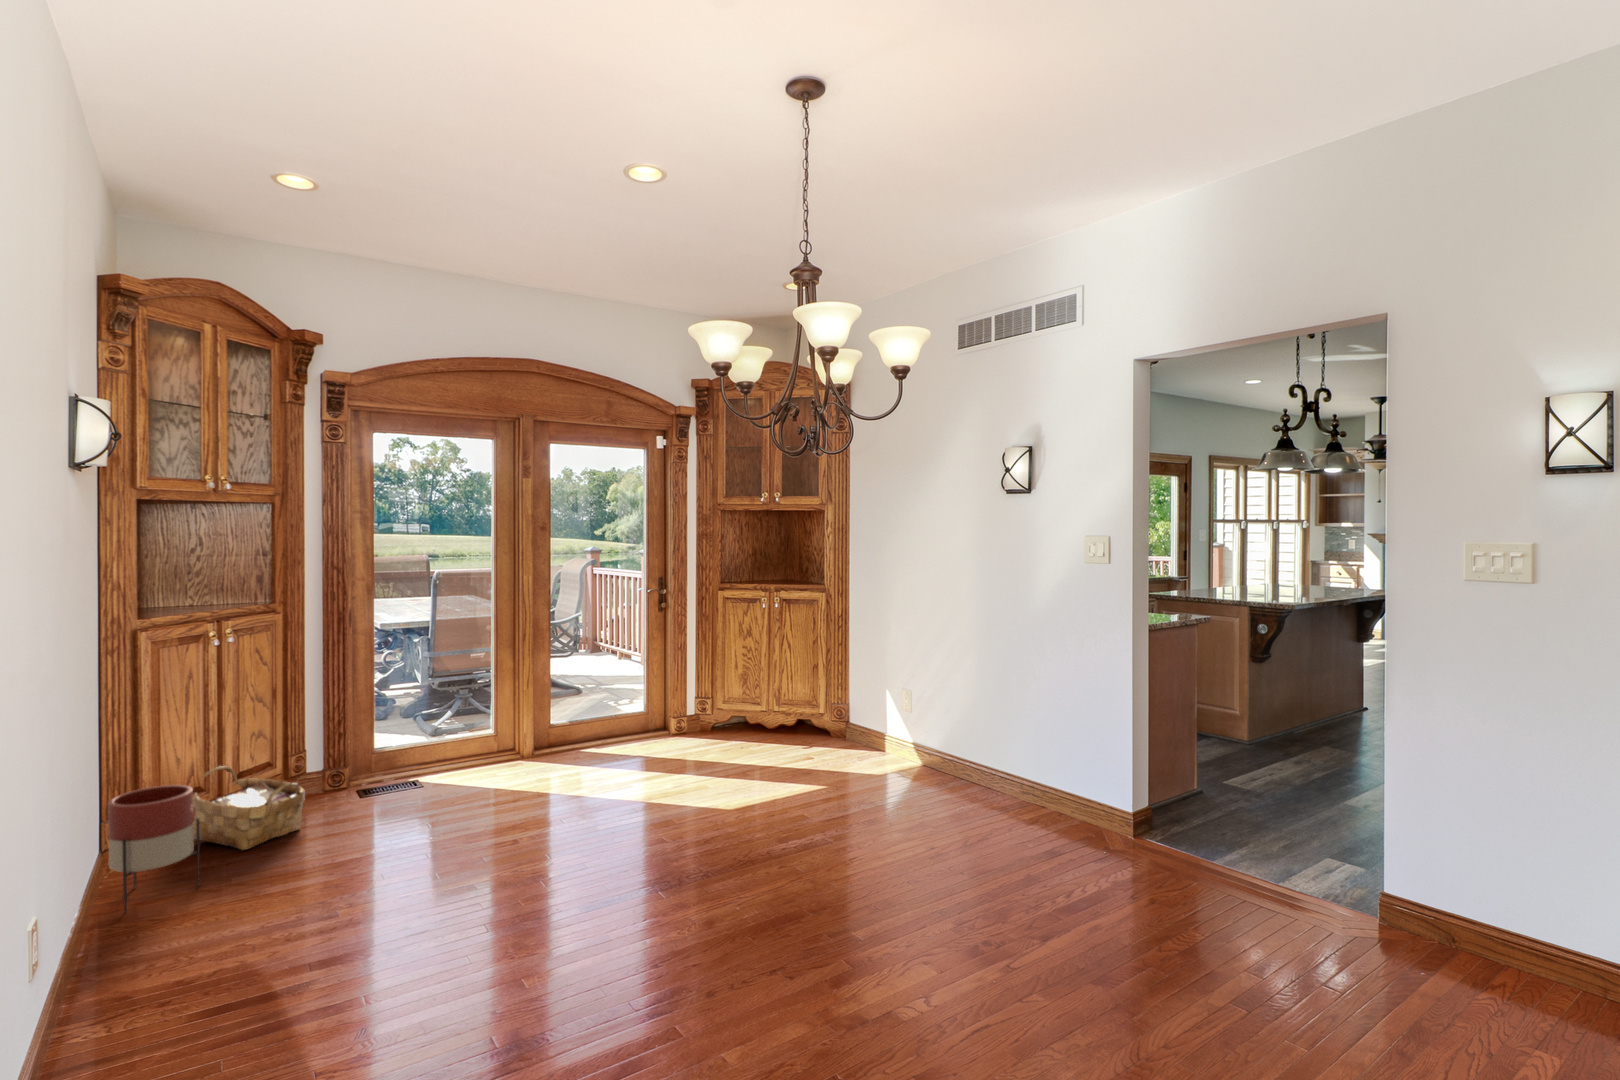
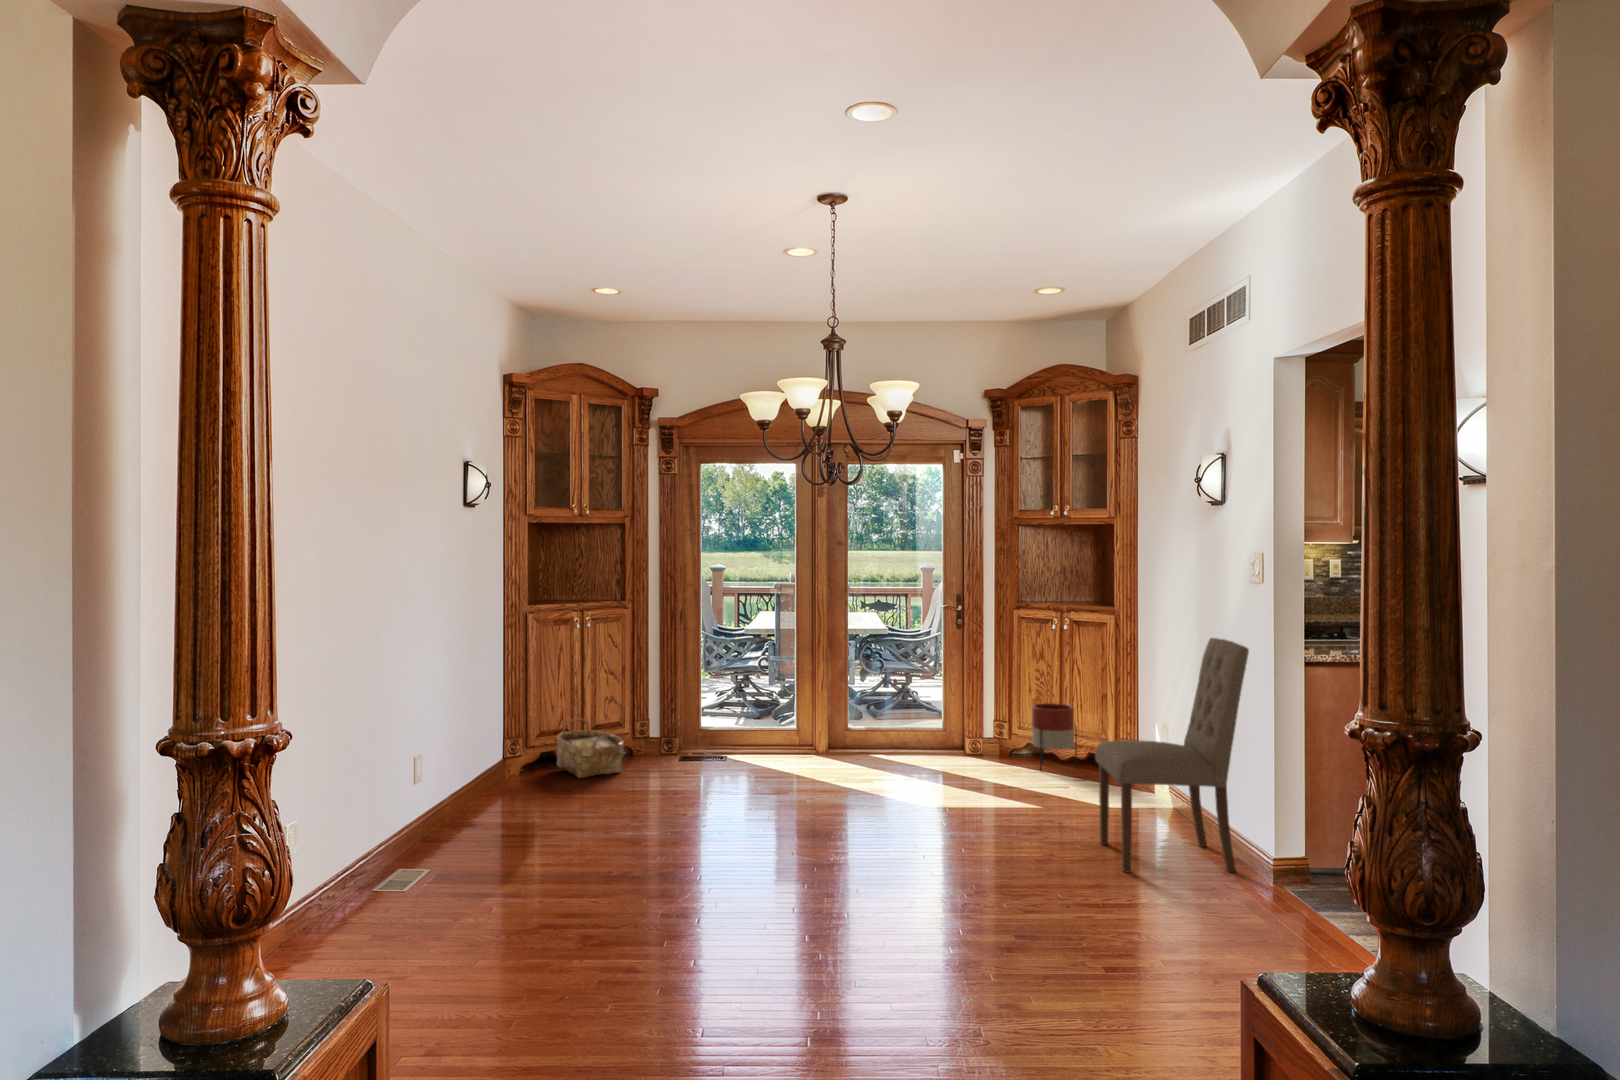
dining chair: none [912,608,1055,834] -> present [1095,638,1249,872]
planter: present [108,785,200,912] -> present [1032,703,1077,771]

